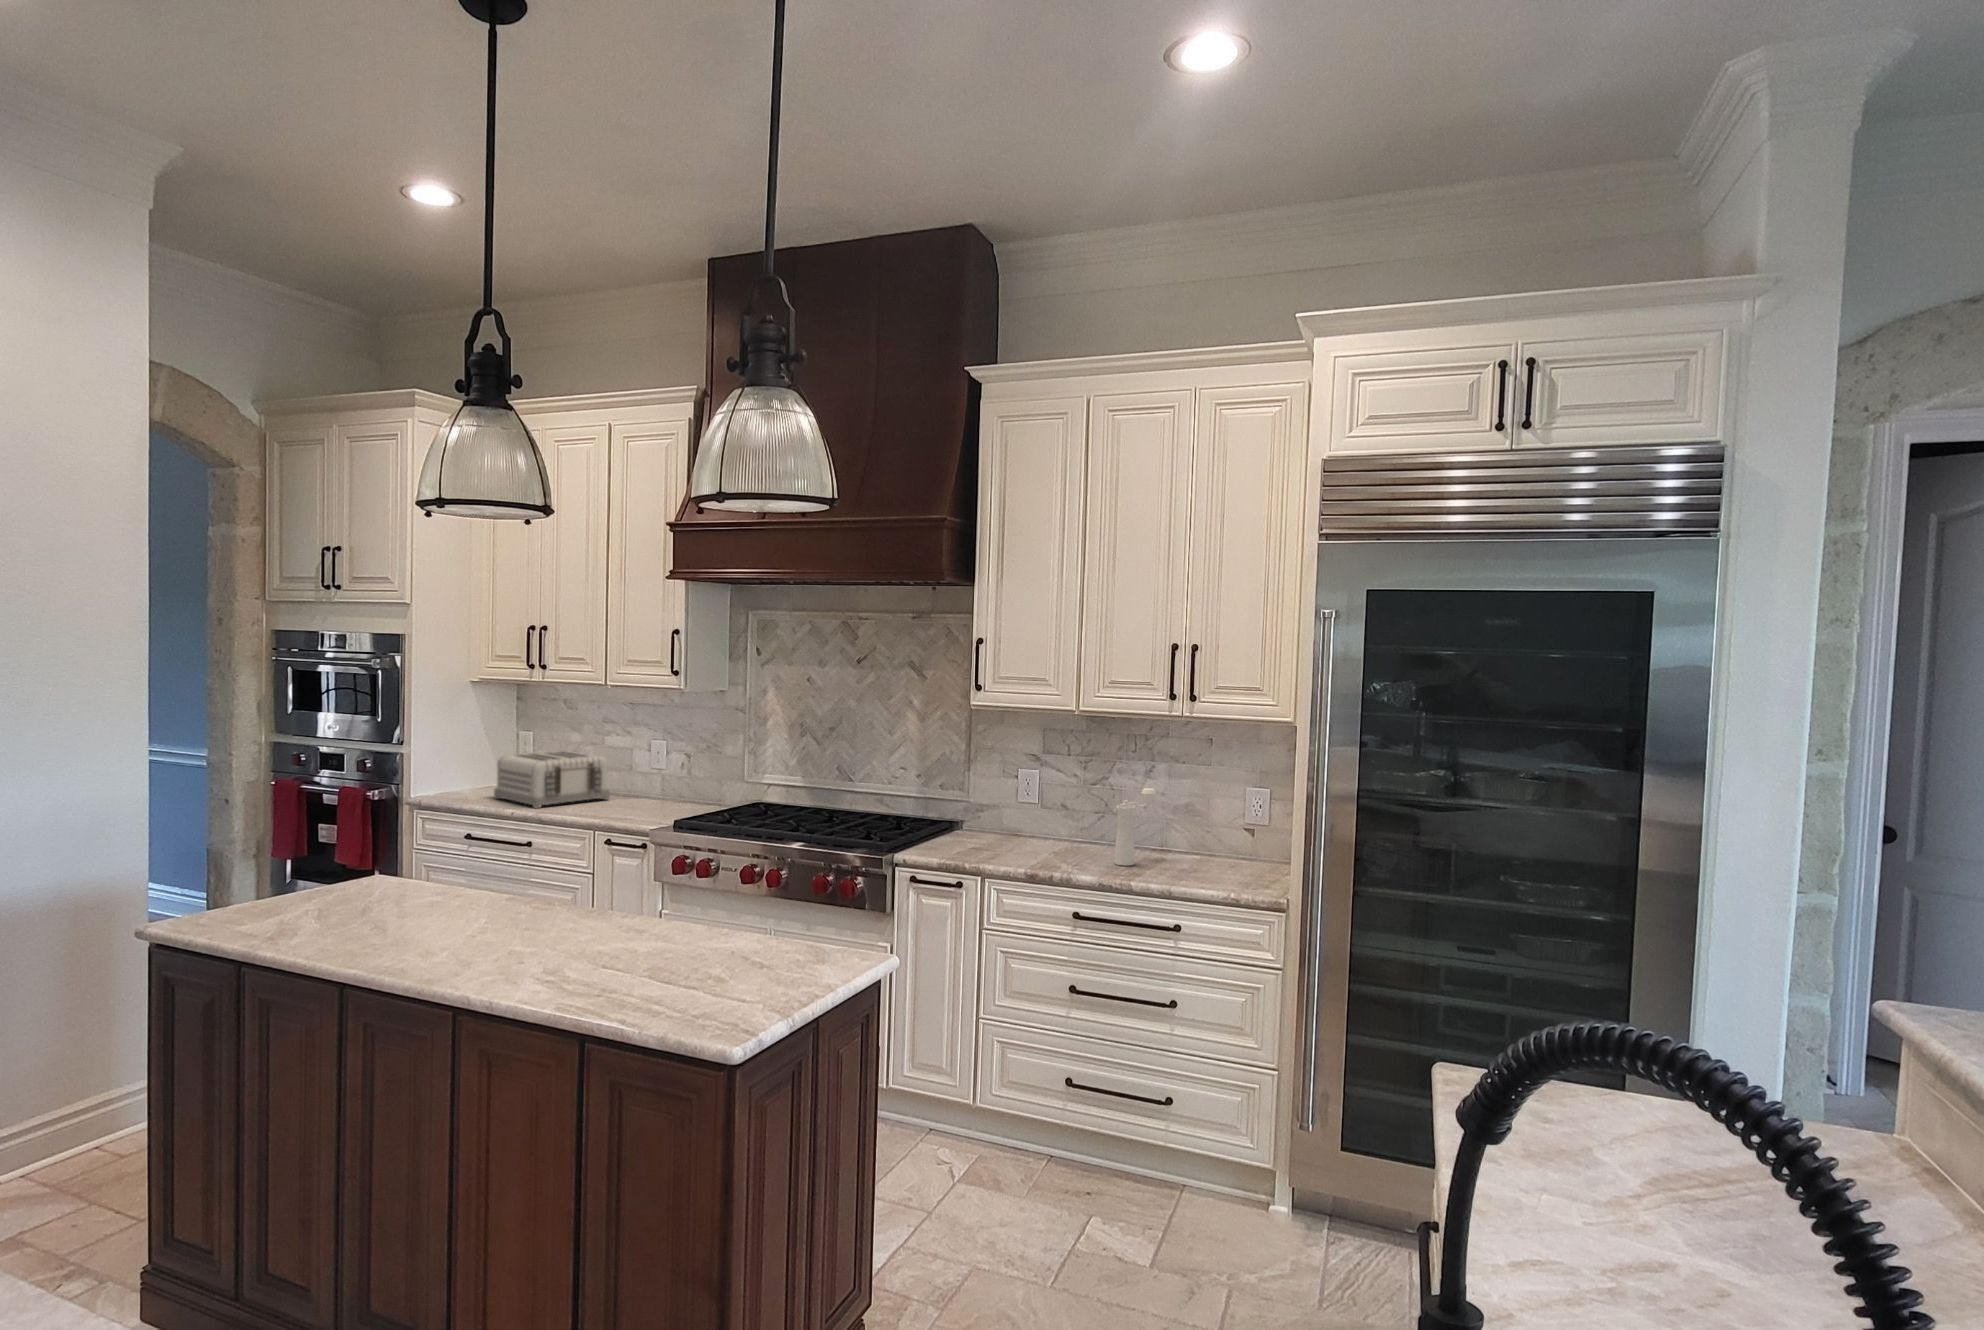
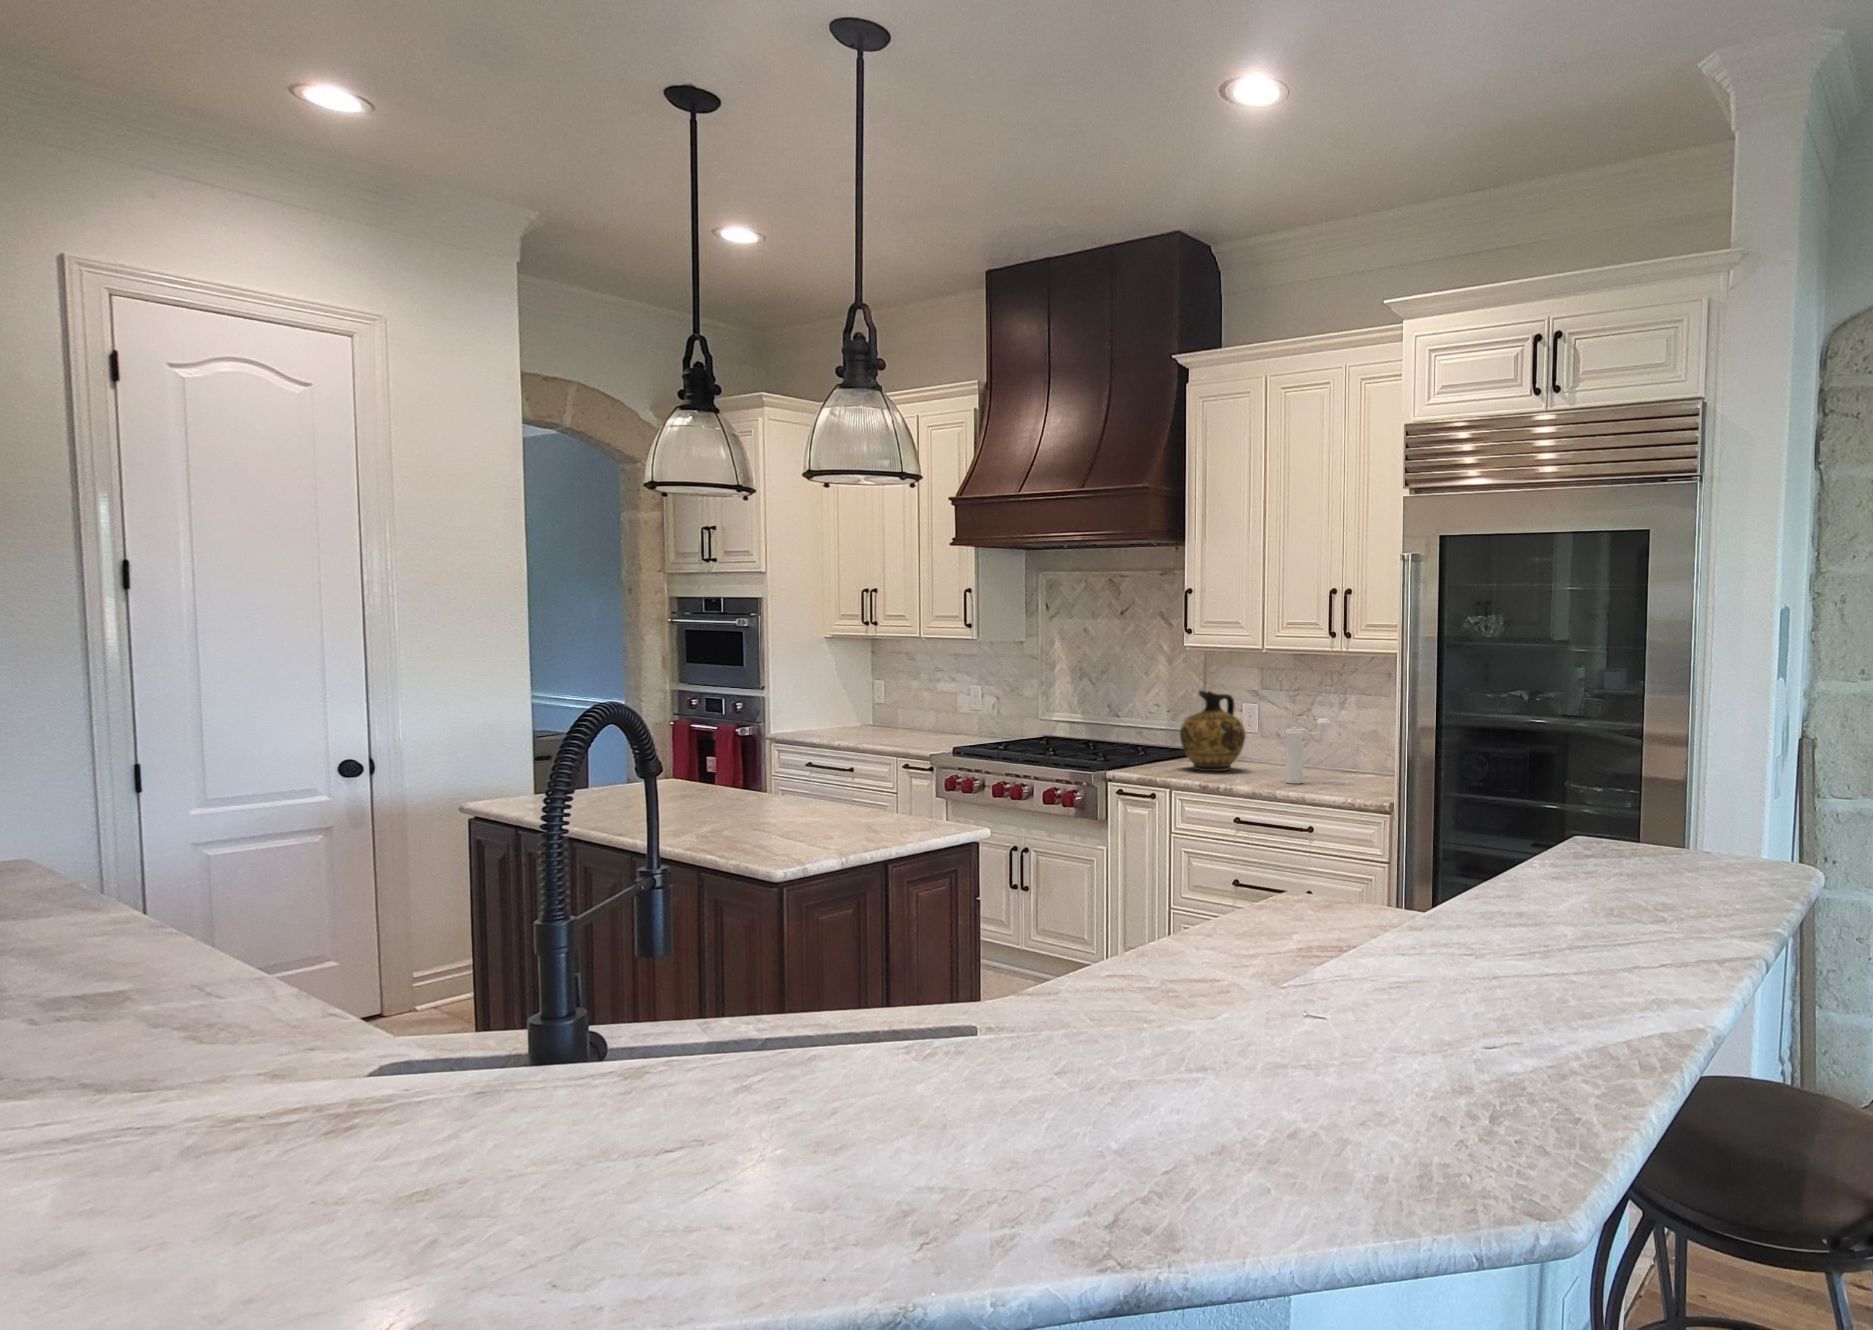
toaster: present [494,750,610,809] -> none [841,693,927,736]
ceramic jug: none [971,756,1044,849] -> present [1180,691,1246,771]

